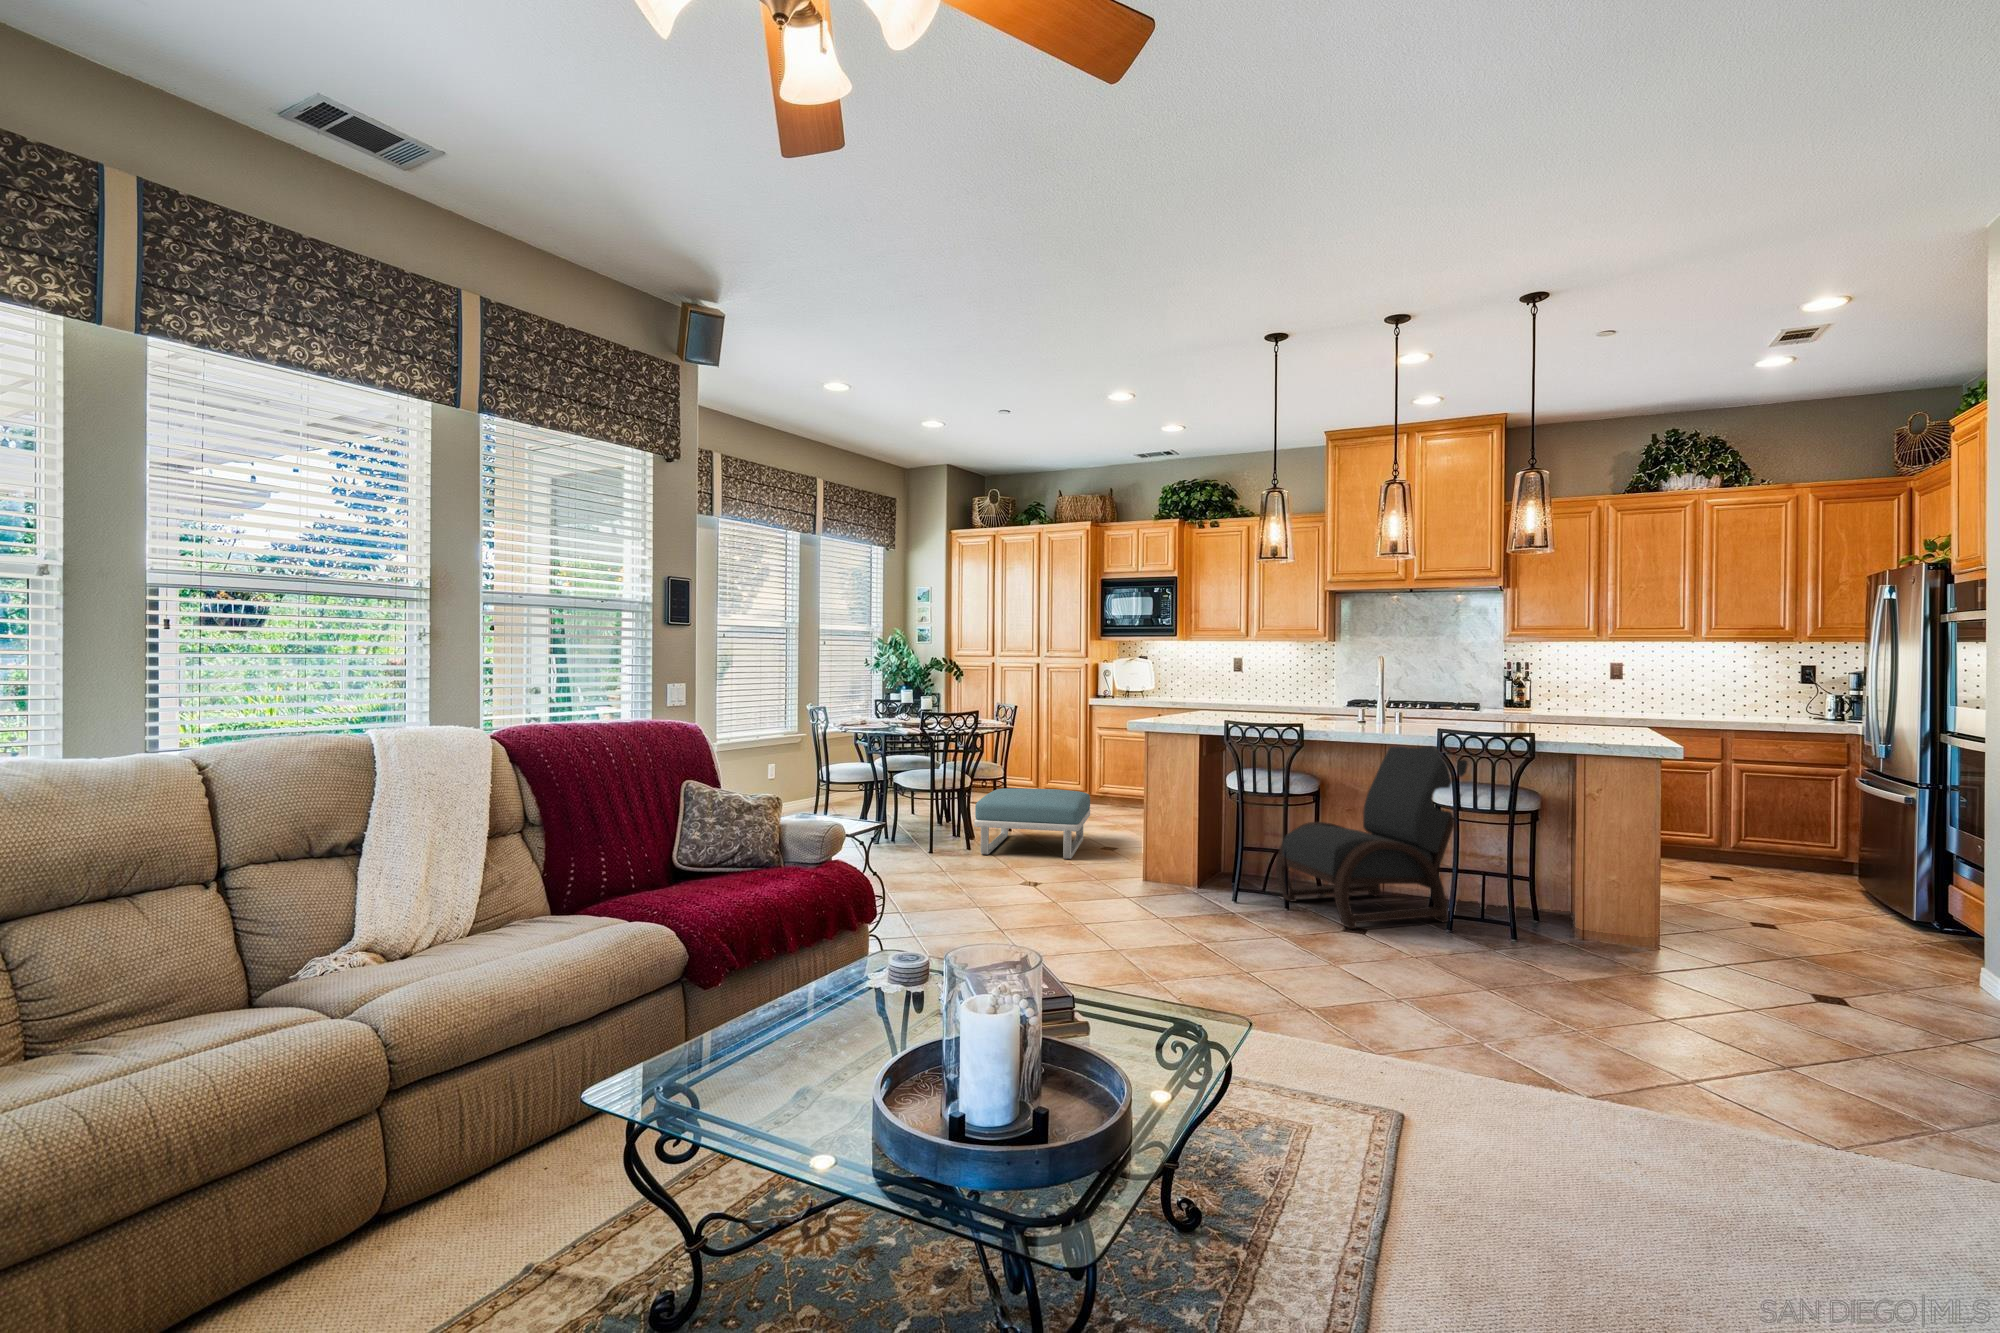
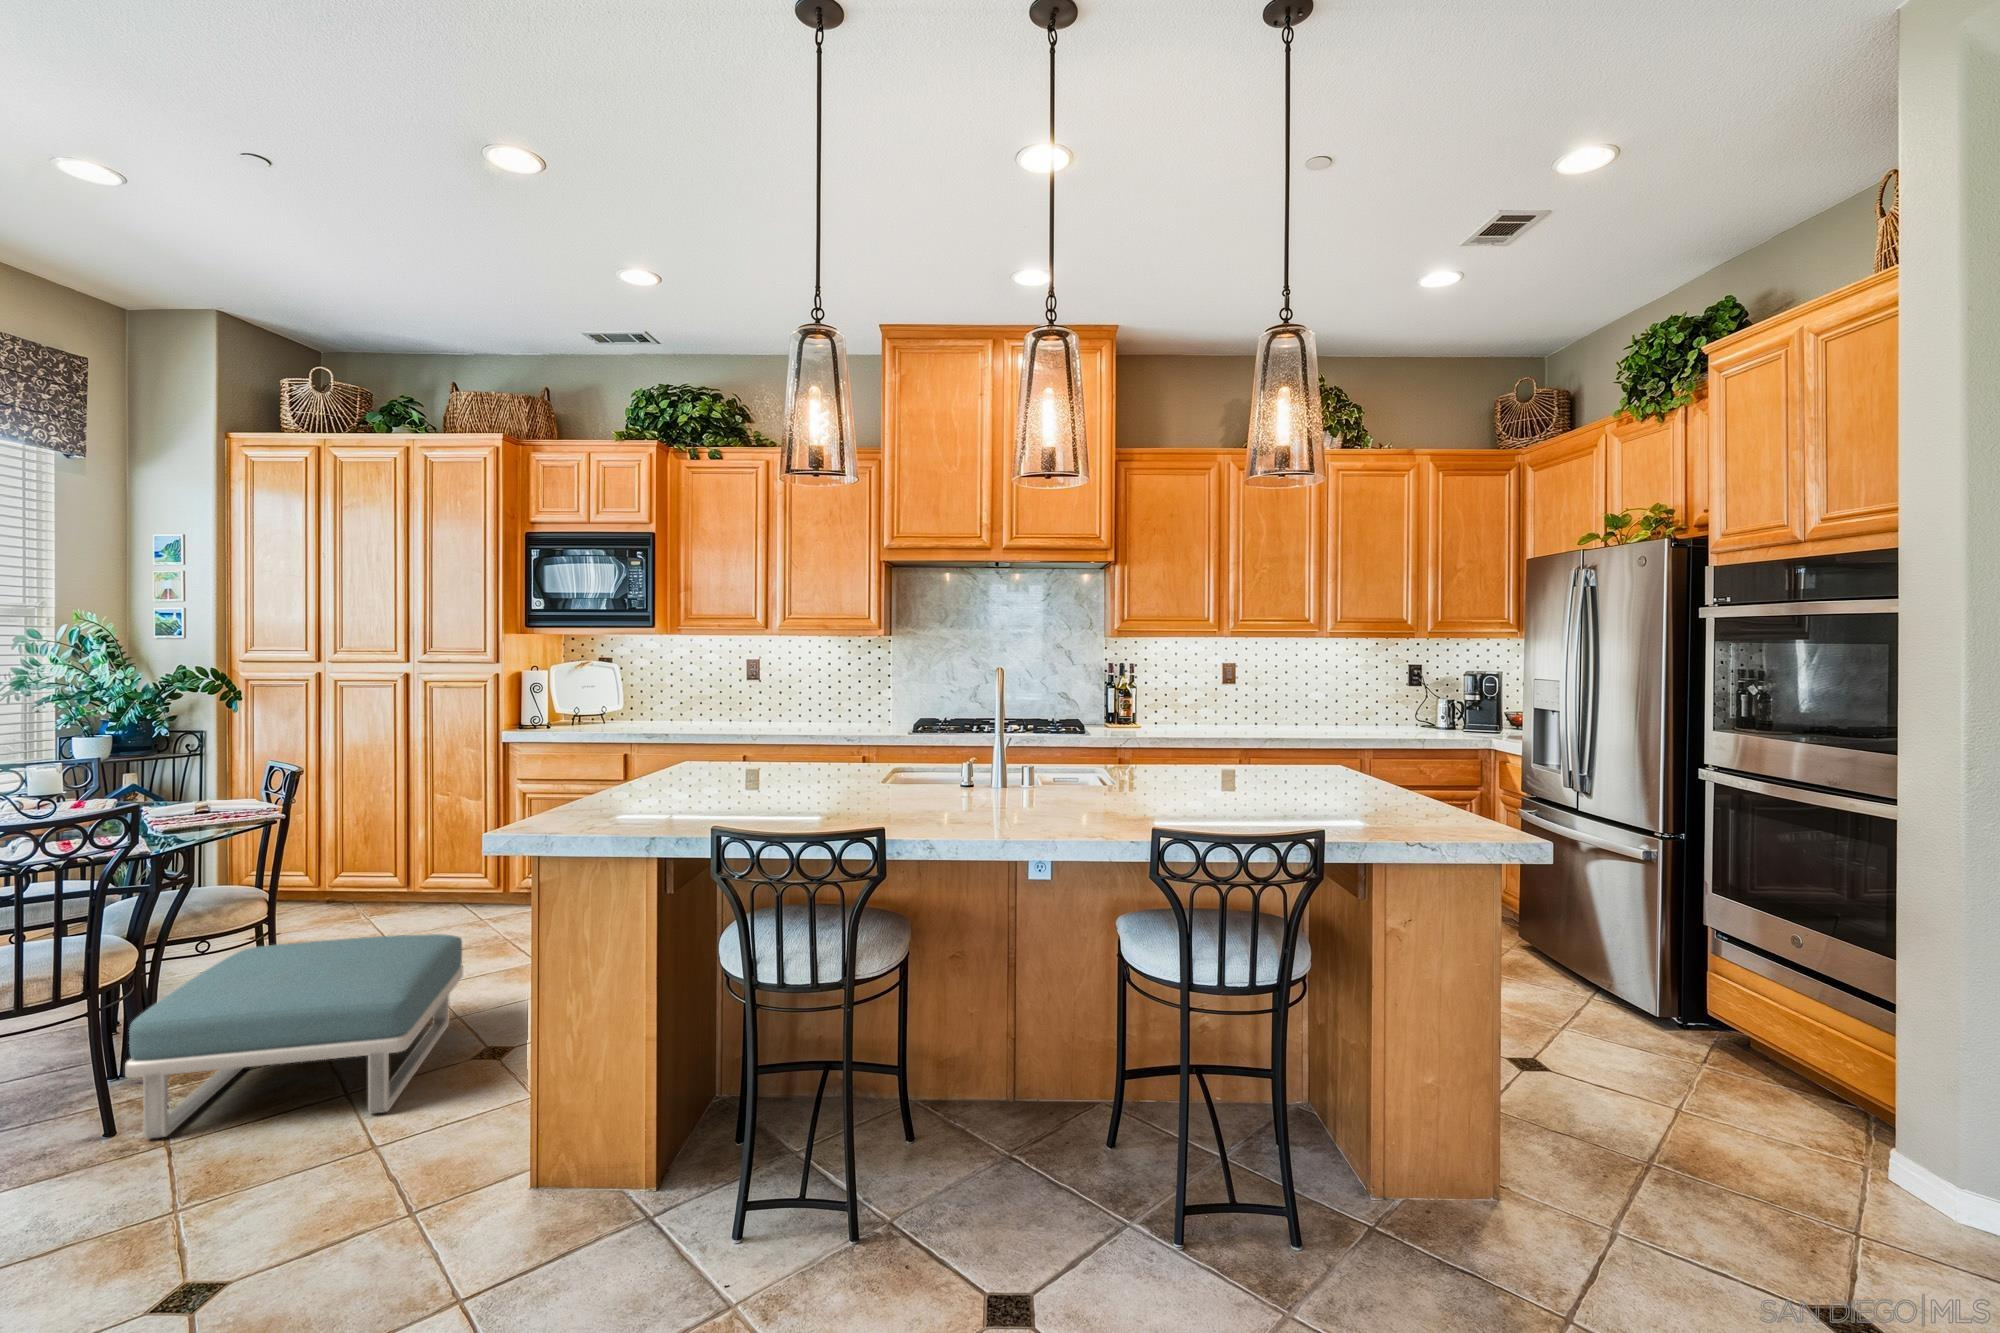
lounge chair: present [1276,746,1468,929] -> none [826,820,1192,1296]

